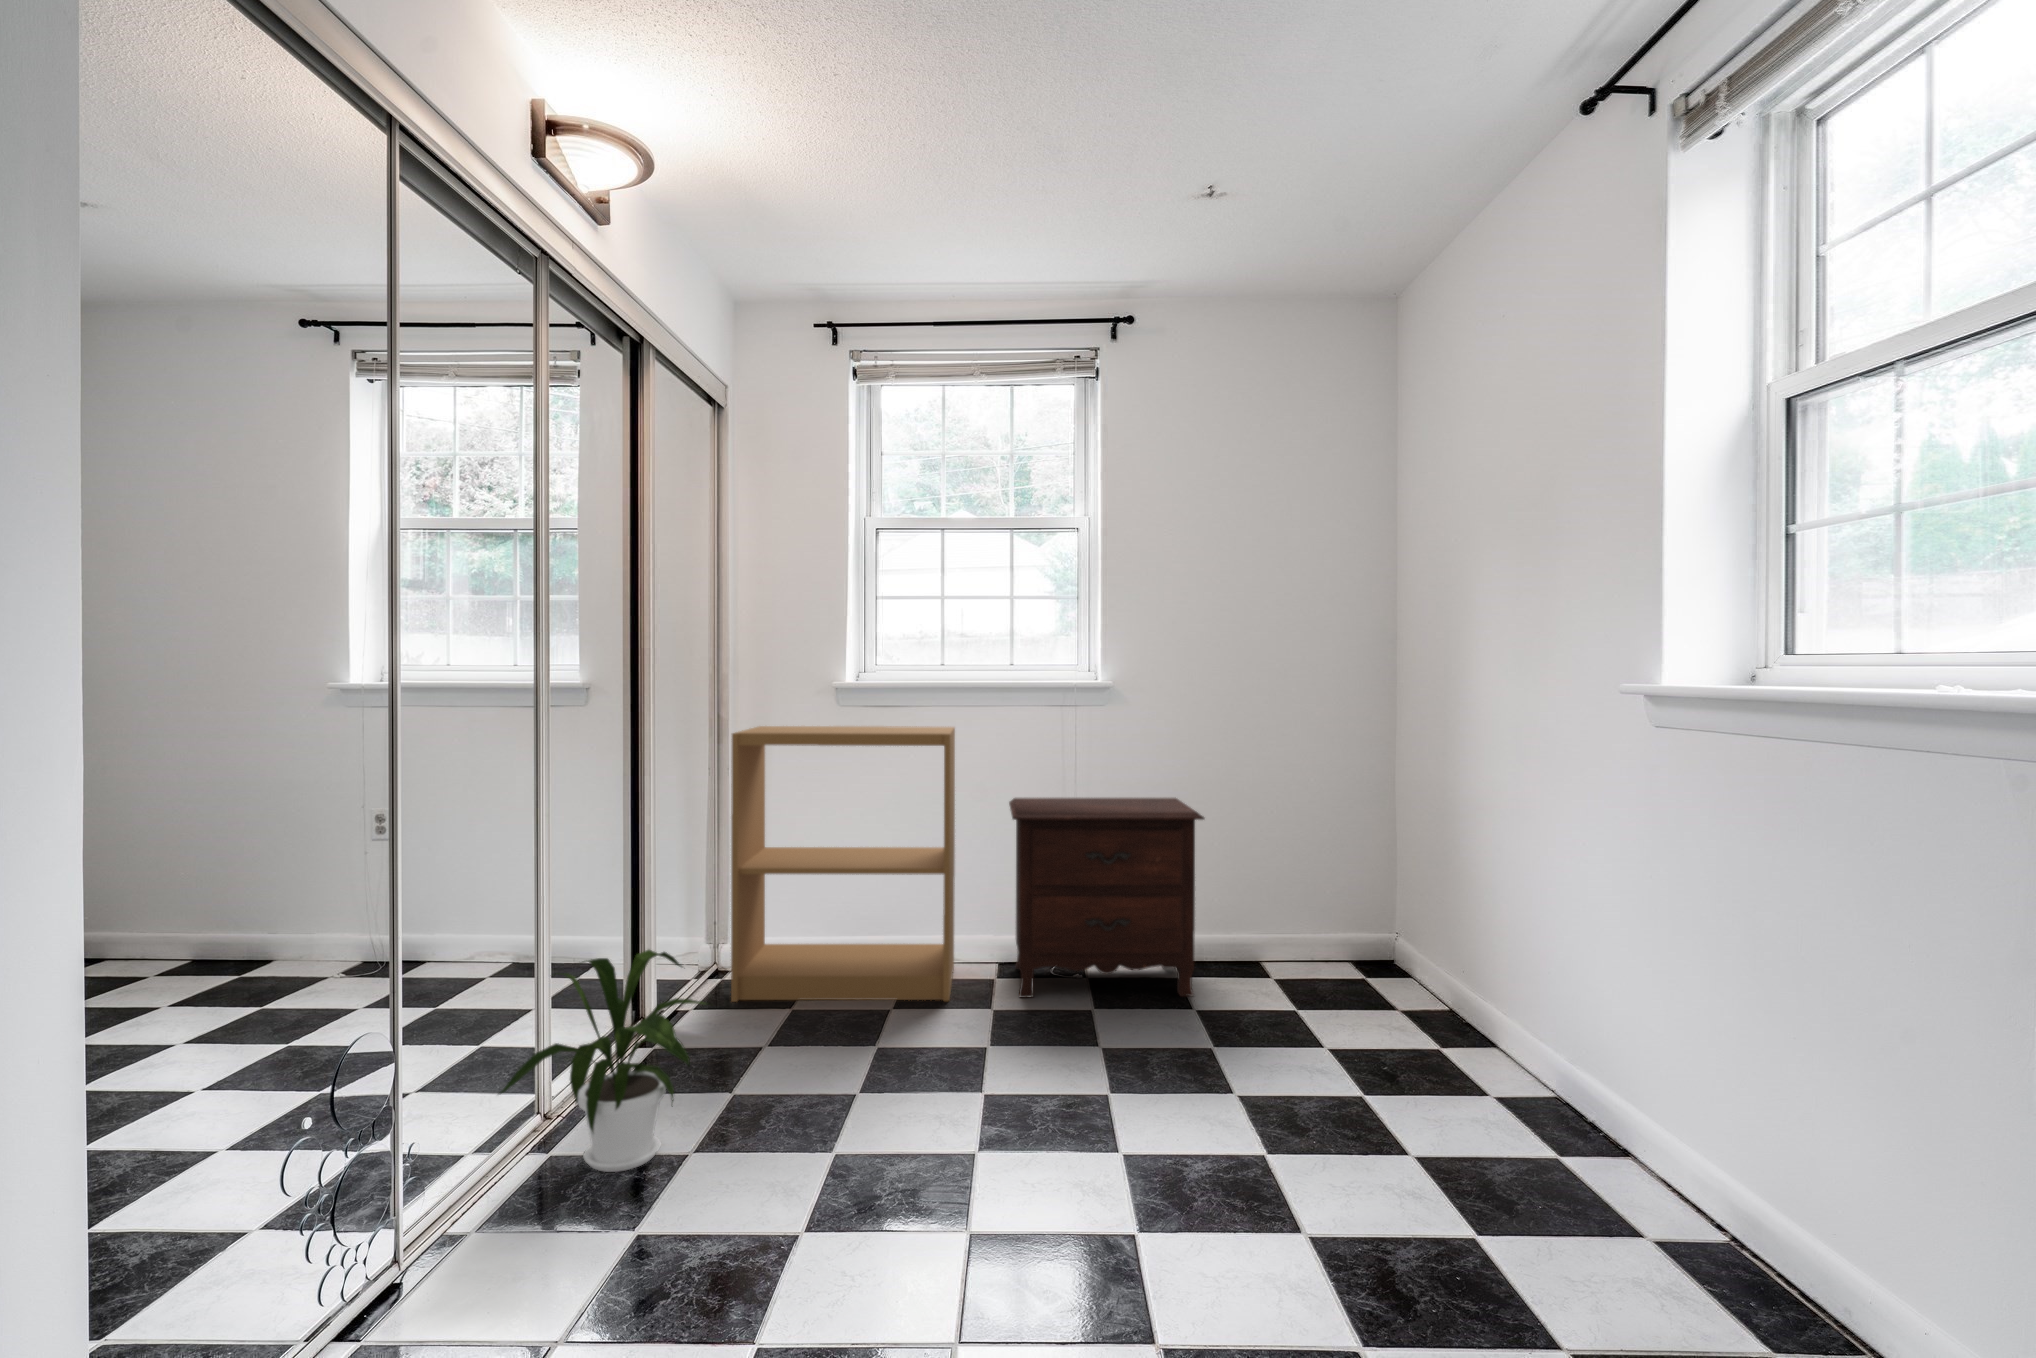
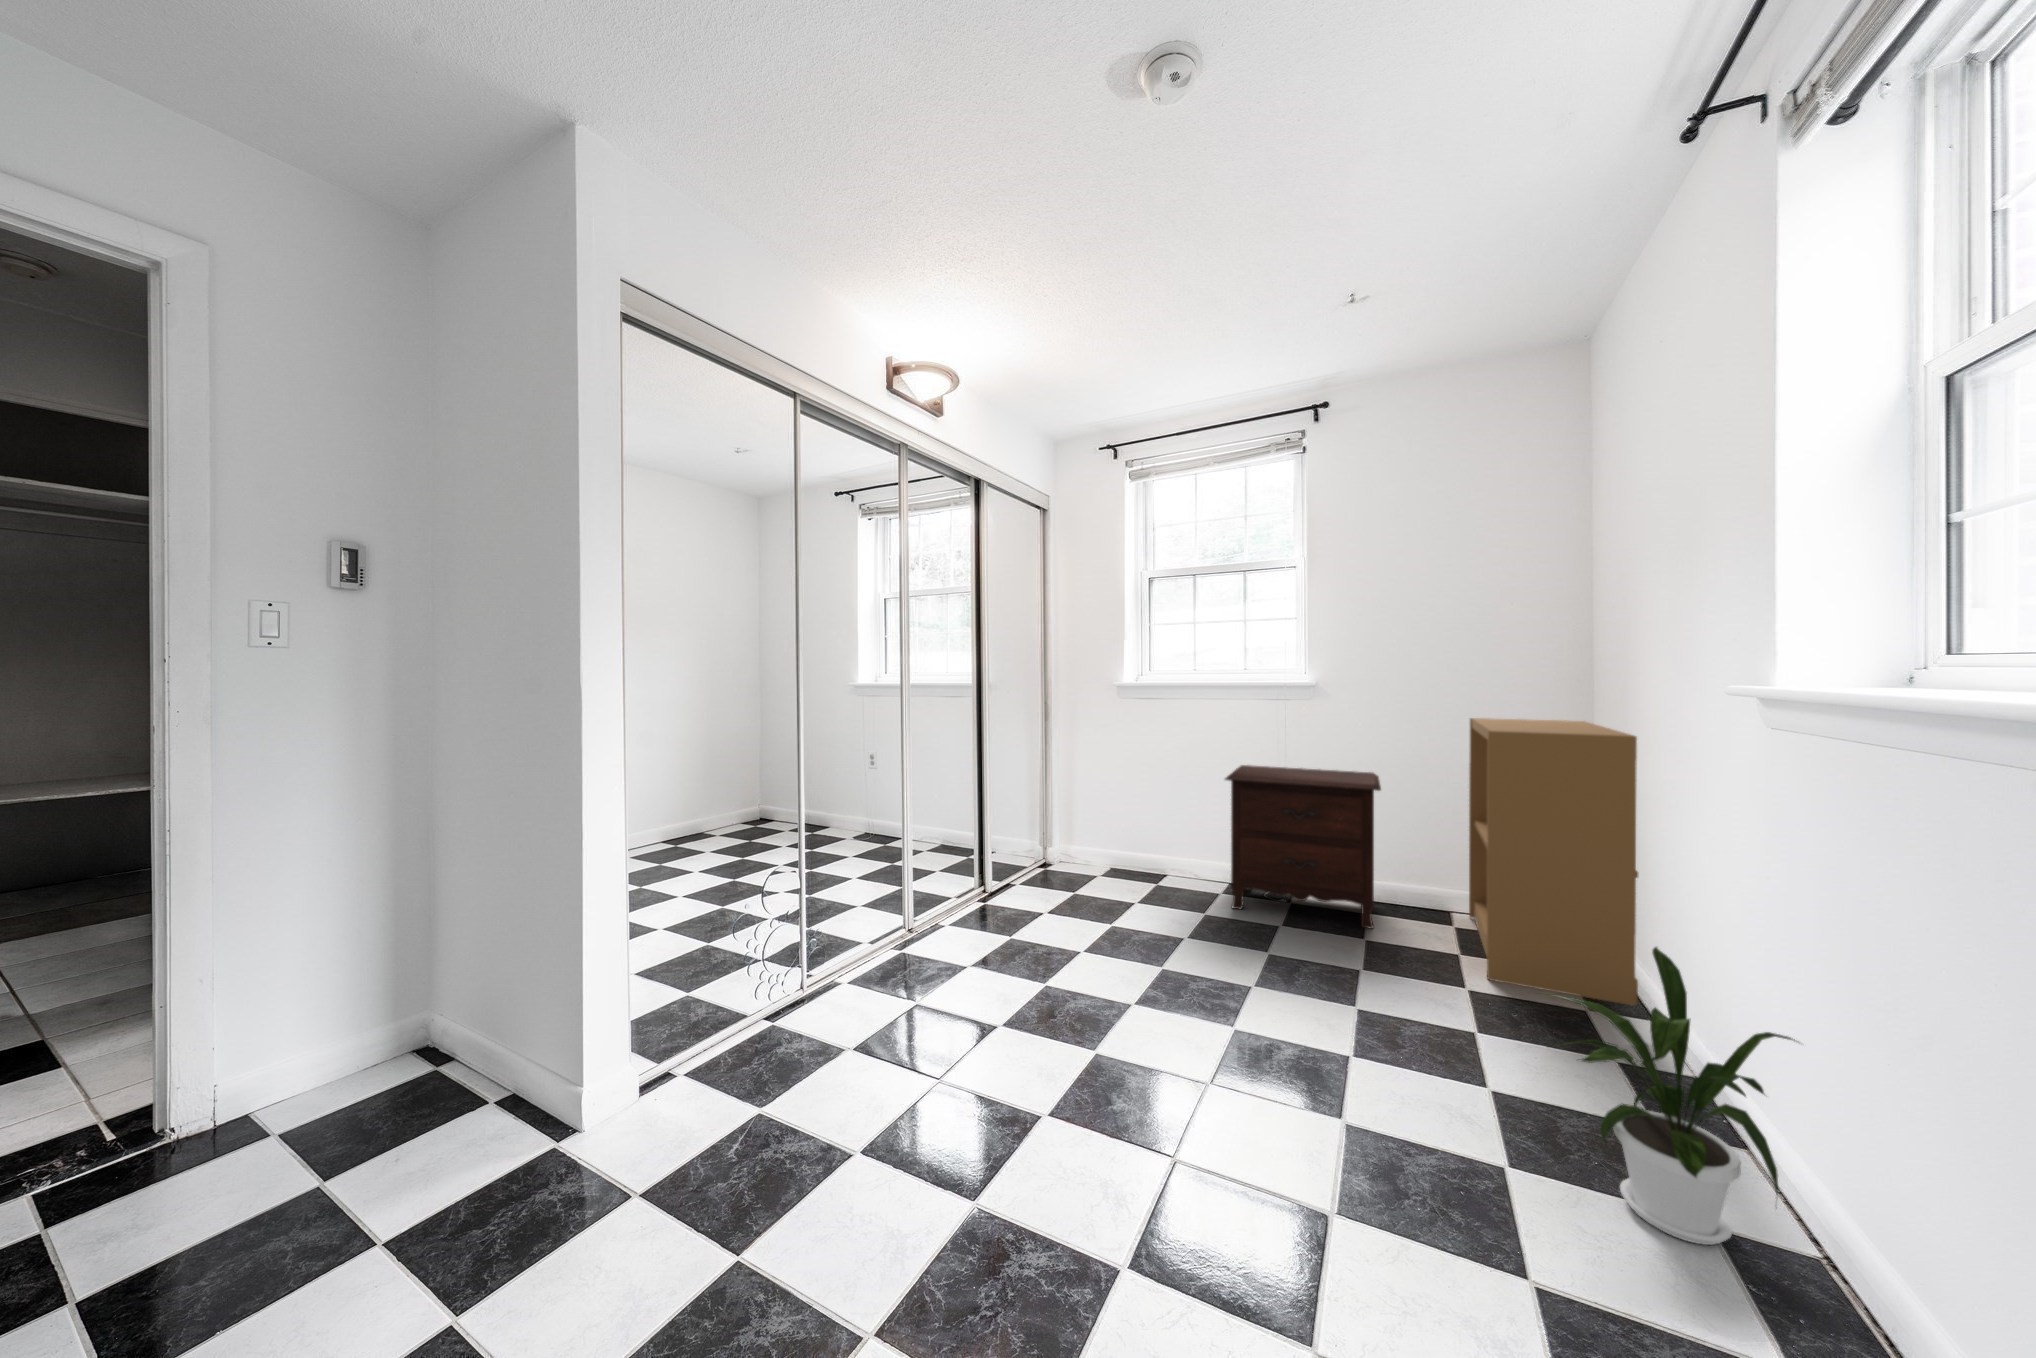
bookshelf: present [731,726,955,1002] -> present [1469,718,1638,1005]
house plant: present [500,950,705,1172] -> present [1545,947,1799,1245]

